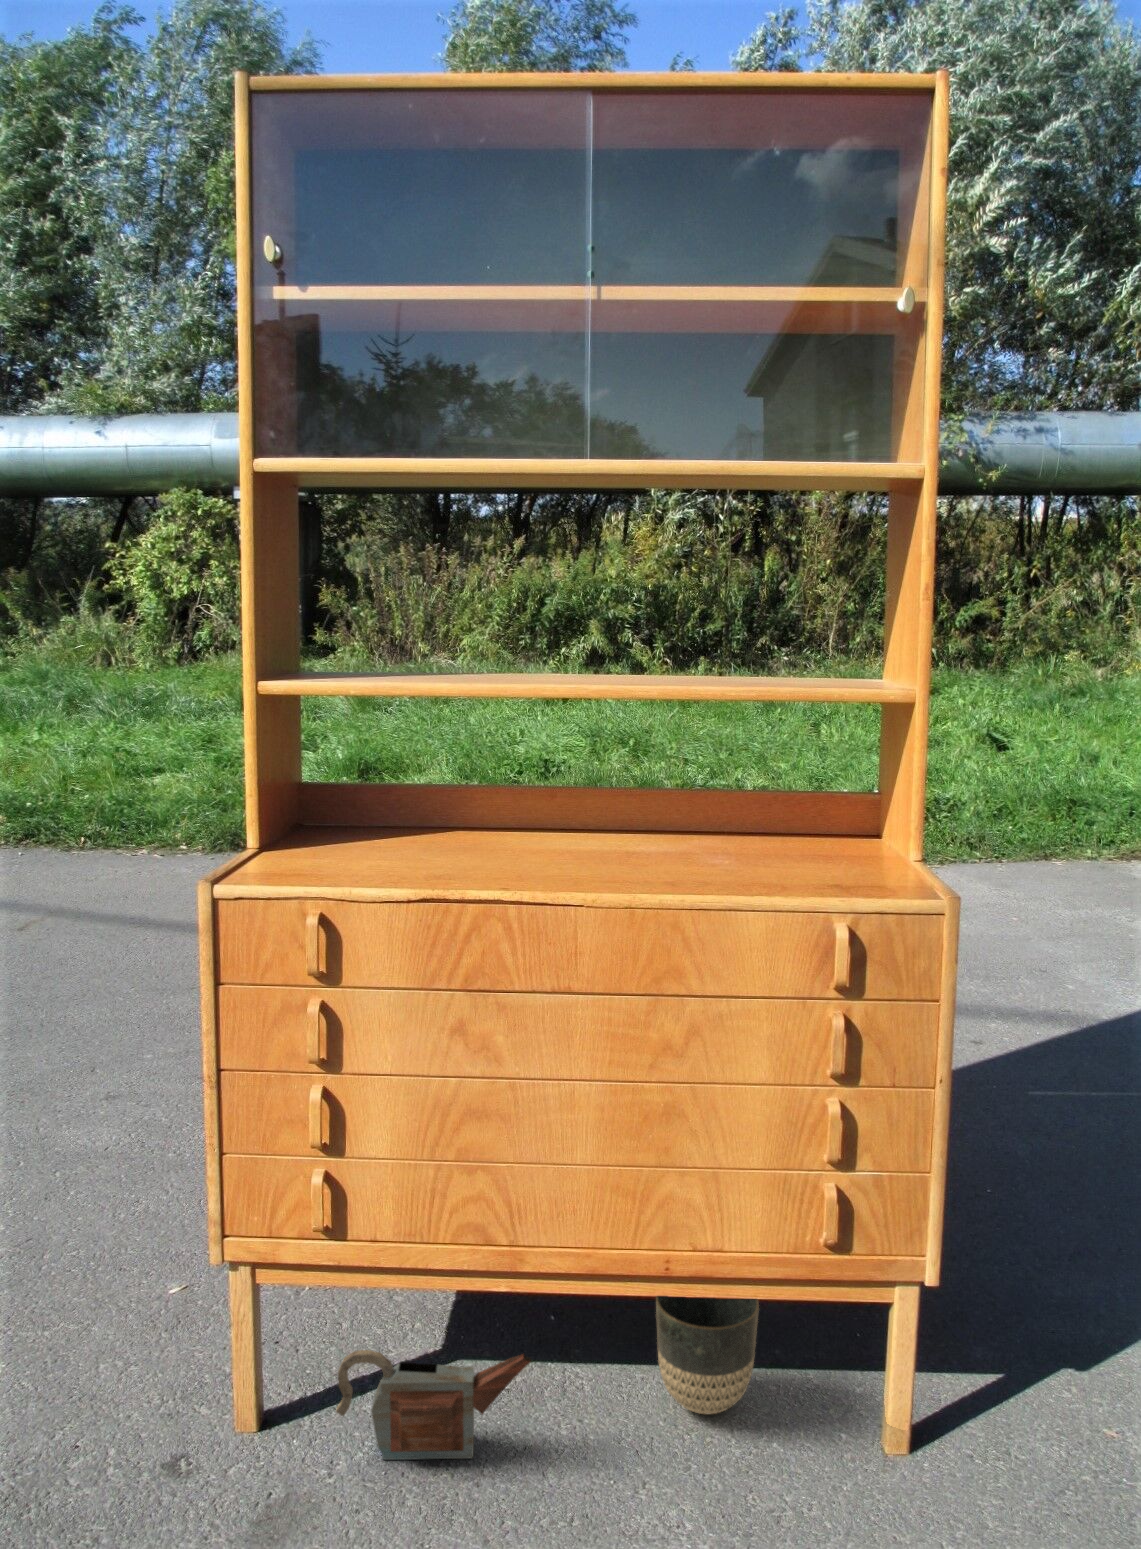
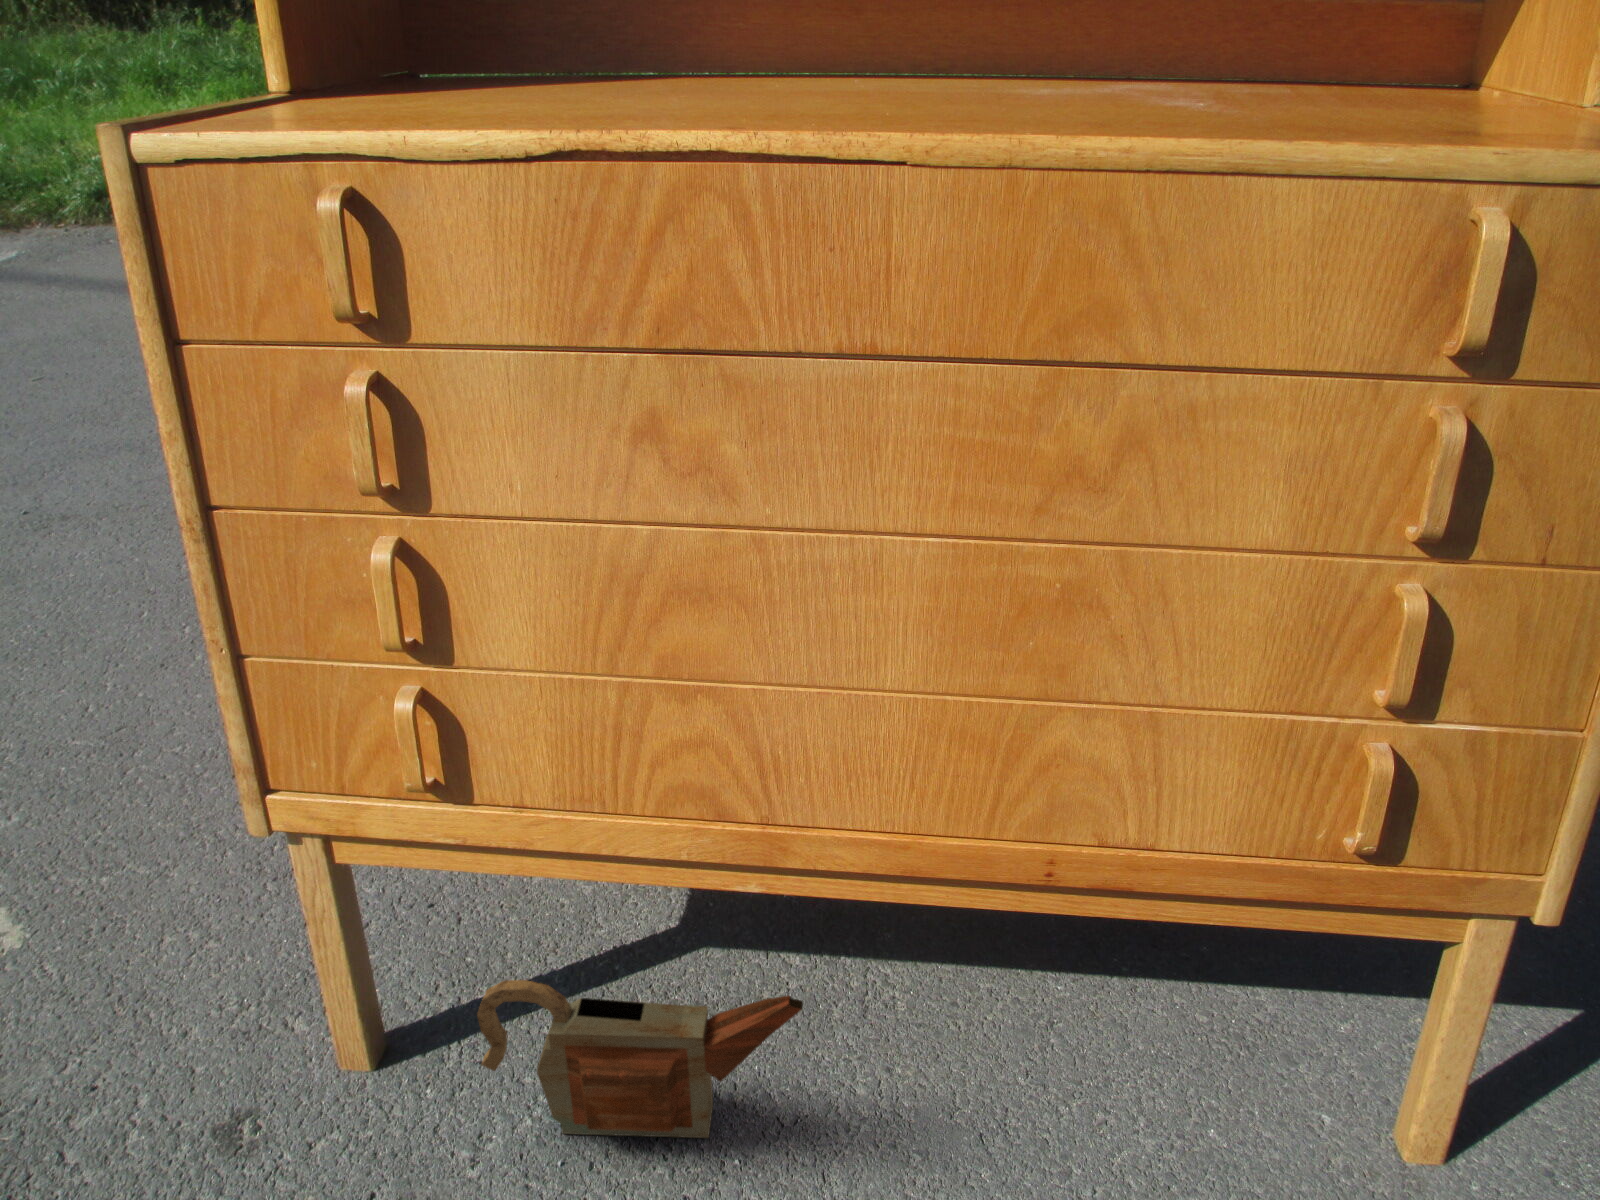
planter: present [656,1296,759,1414] -> none [1019,850,1201,1074]

